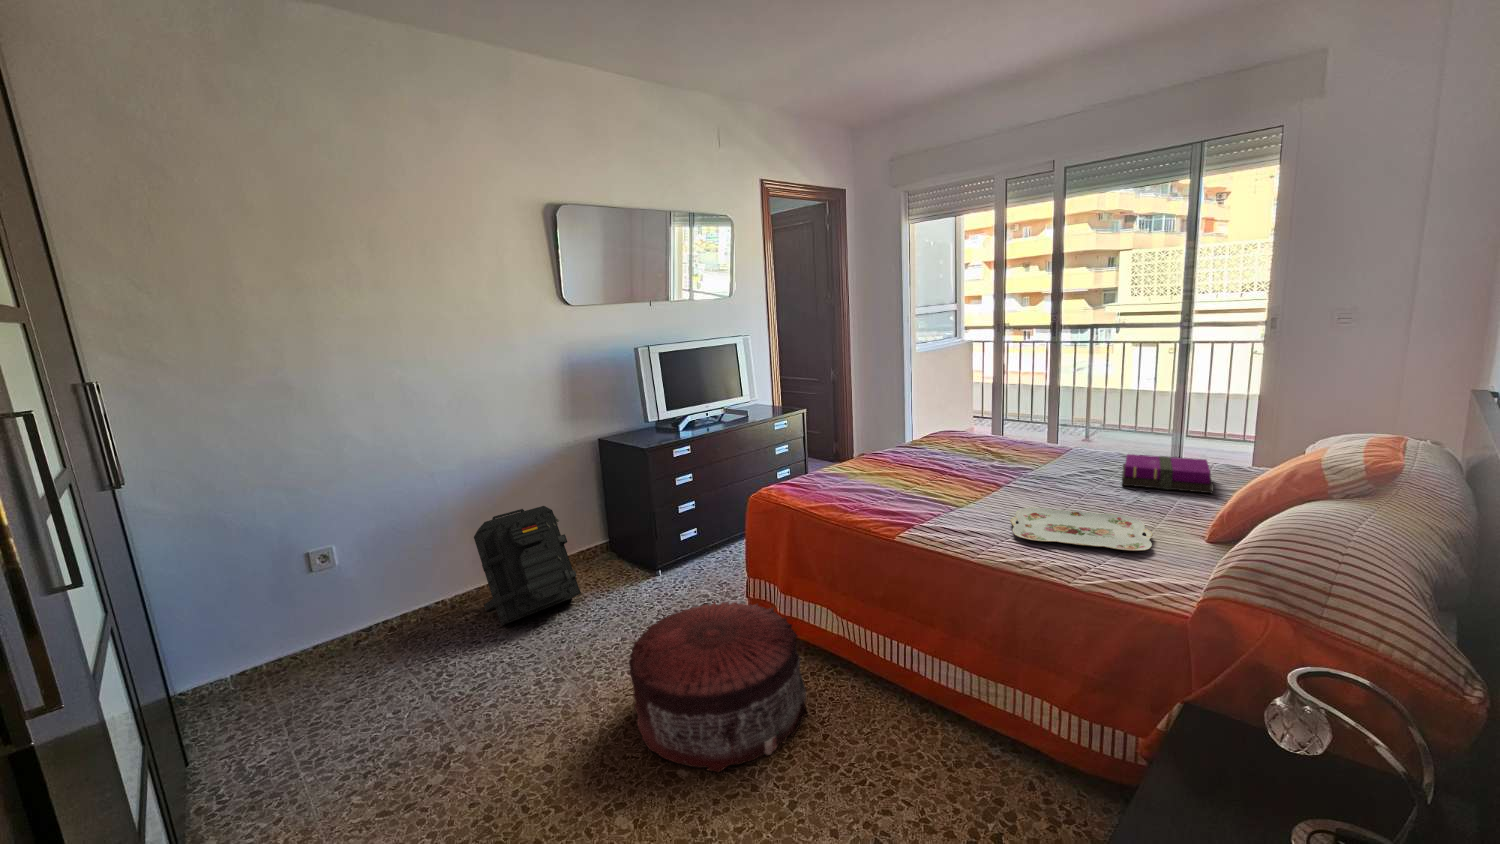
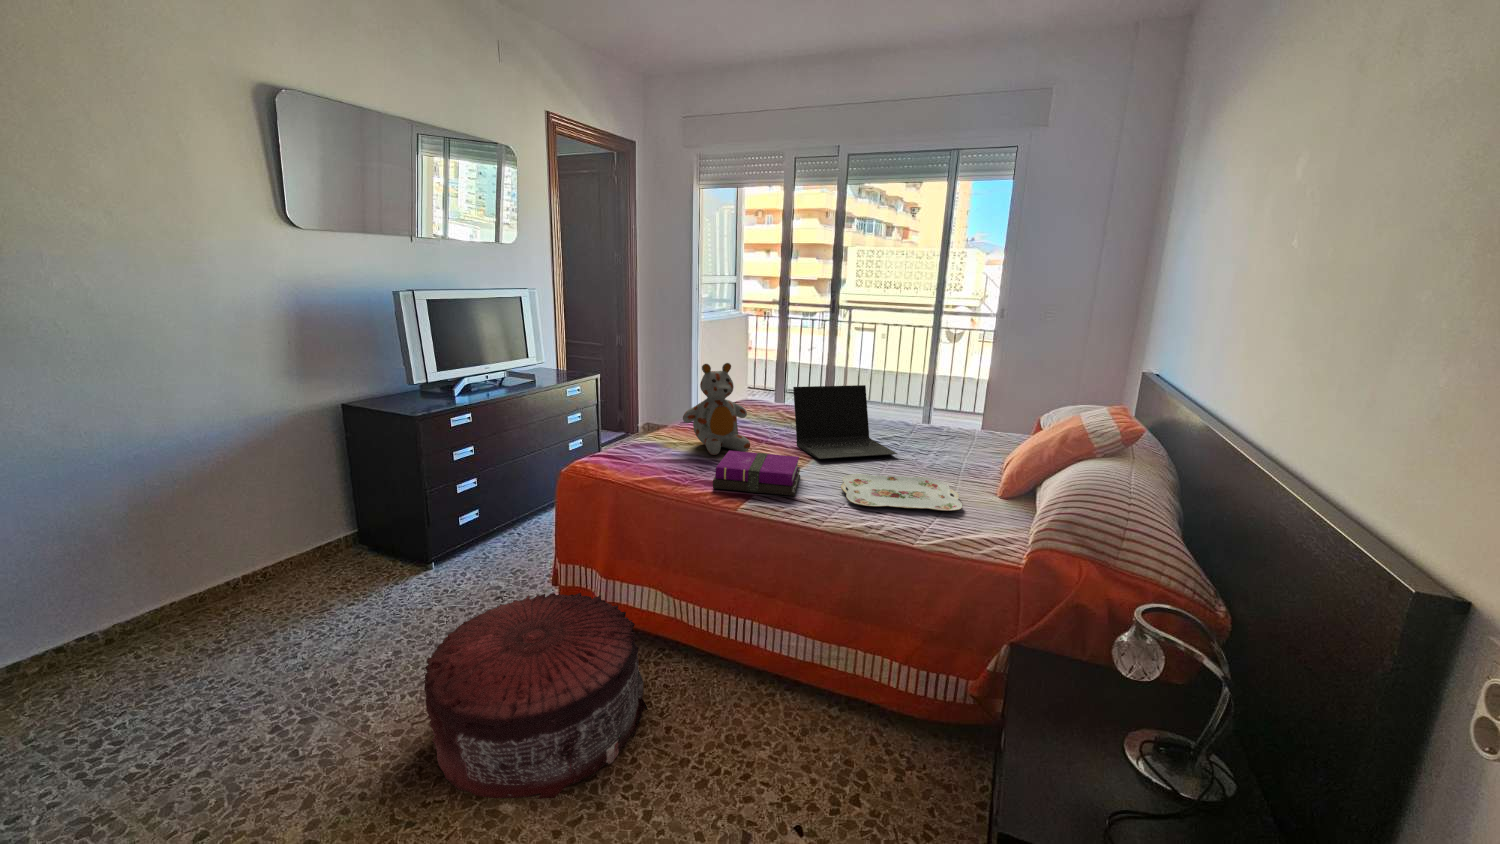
stuffed bear: none [860,395,927,485] -> present [683,363,750,455]
laptop: none [976,413,1095,491] -> present [793,385,897,459]
notebook: present [1122,454,1214,493] -> present [713,451,800,496]
backpack: present [474,506,581,625] -> none [145,493,327,659]

